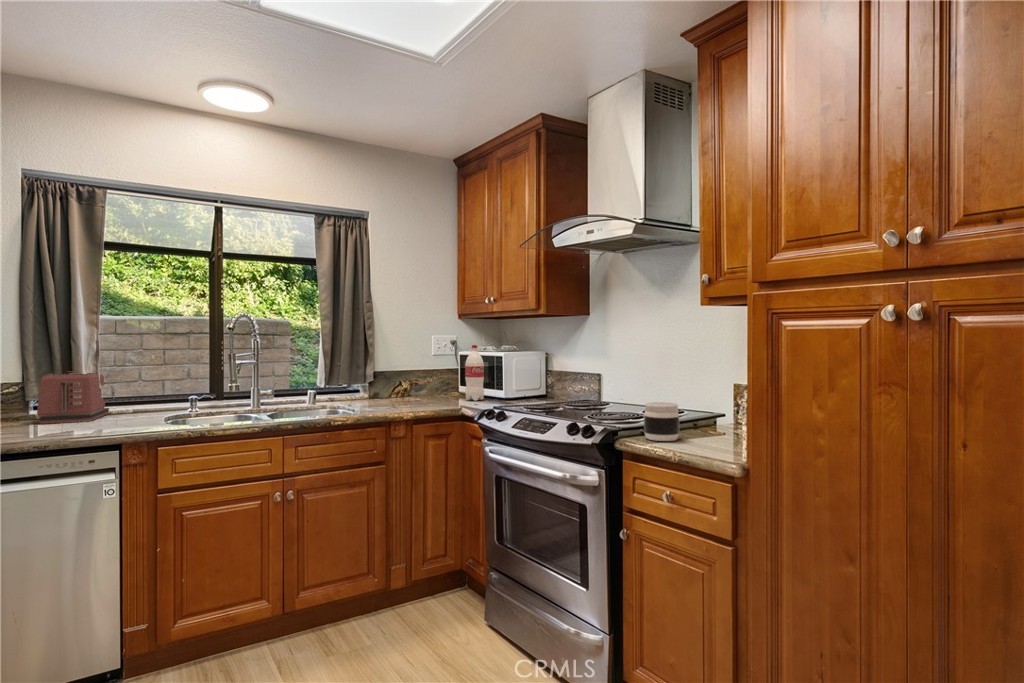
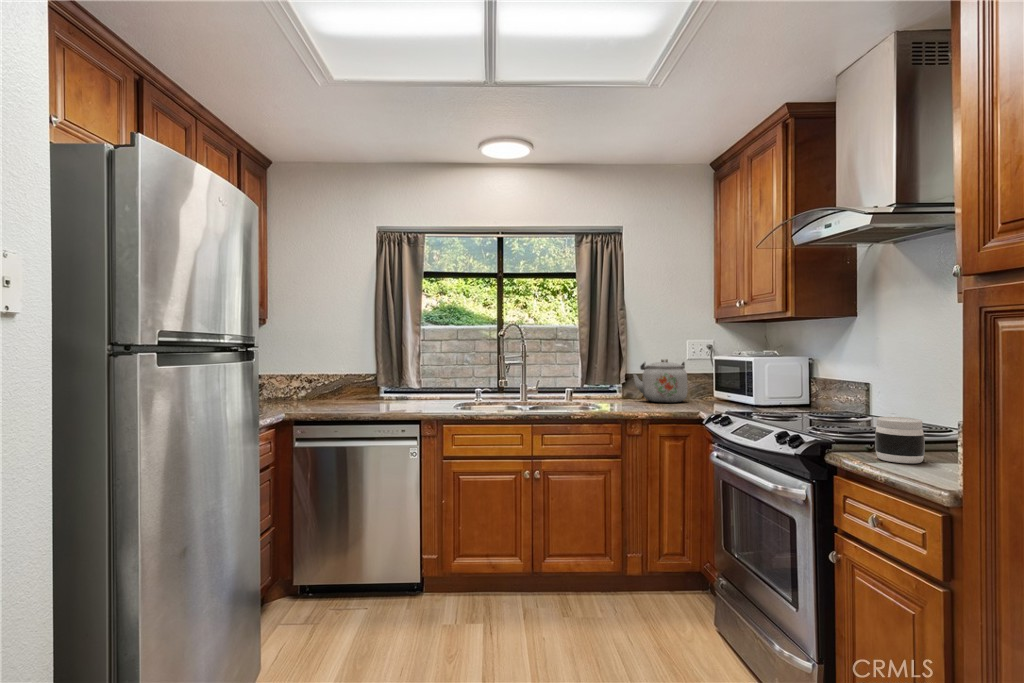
bottle: present [465,345,484,401] -> none [710,350,730,406]
kettle: none [385,355,440,400] -> present [633,359,688,403]
toaster: present [37,373,109,424] -> none [383,367,429,403]

